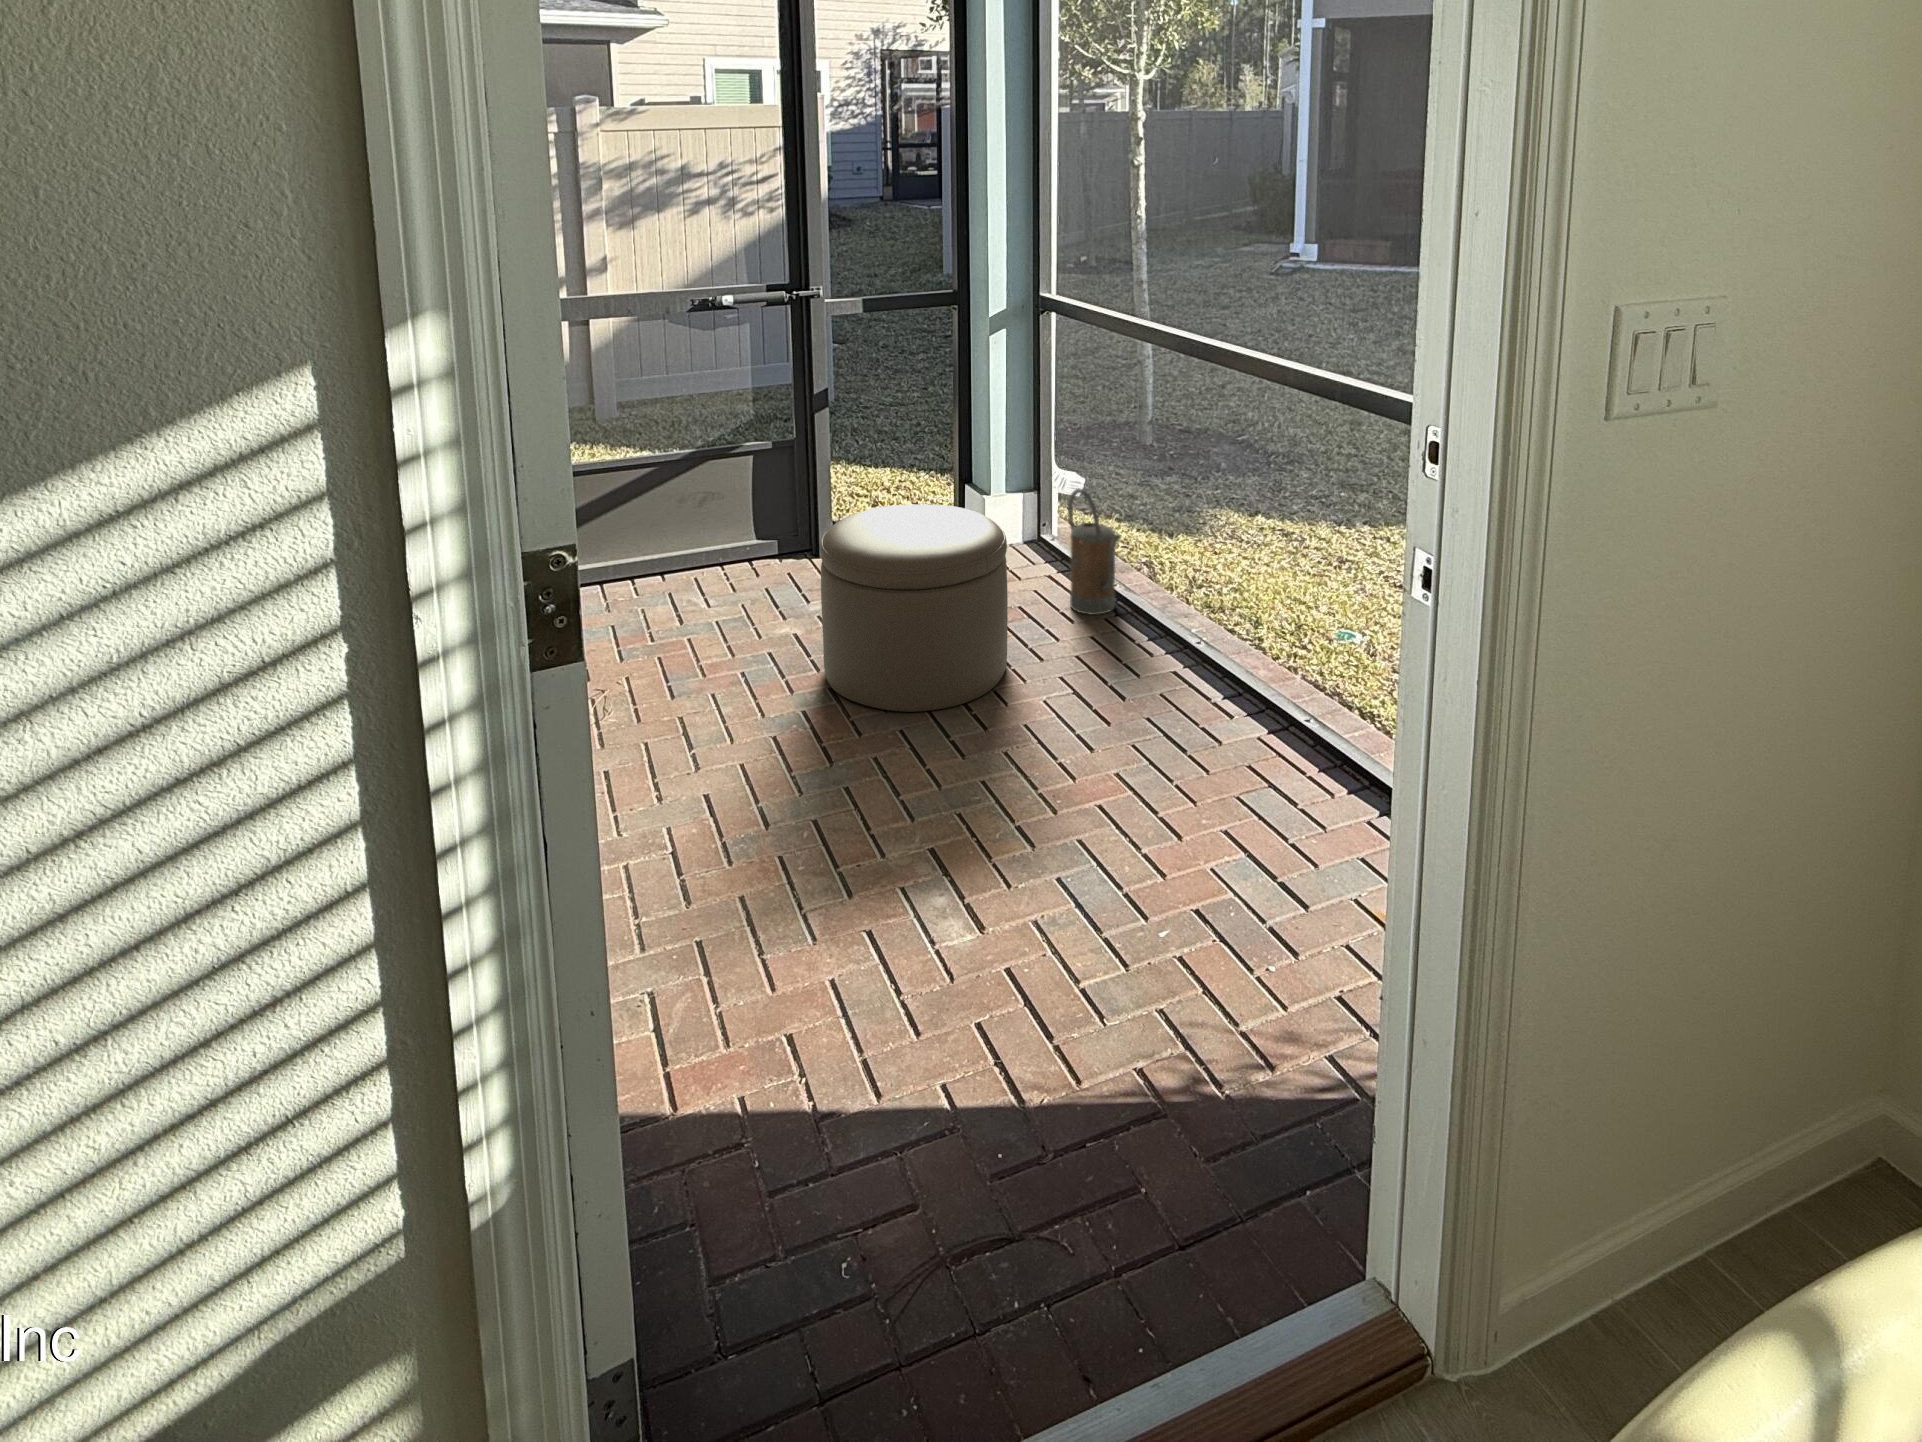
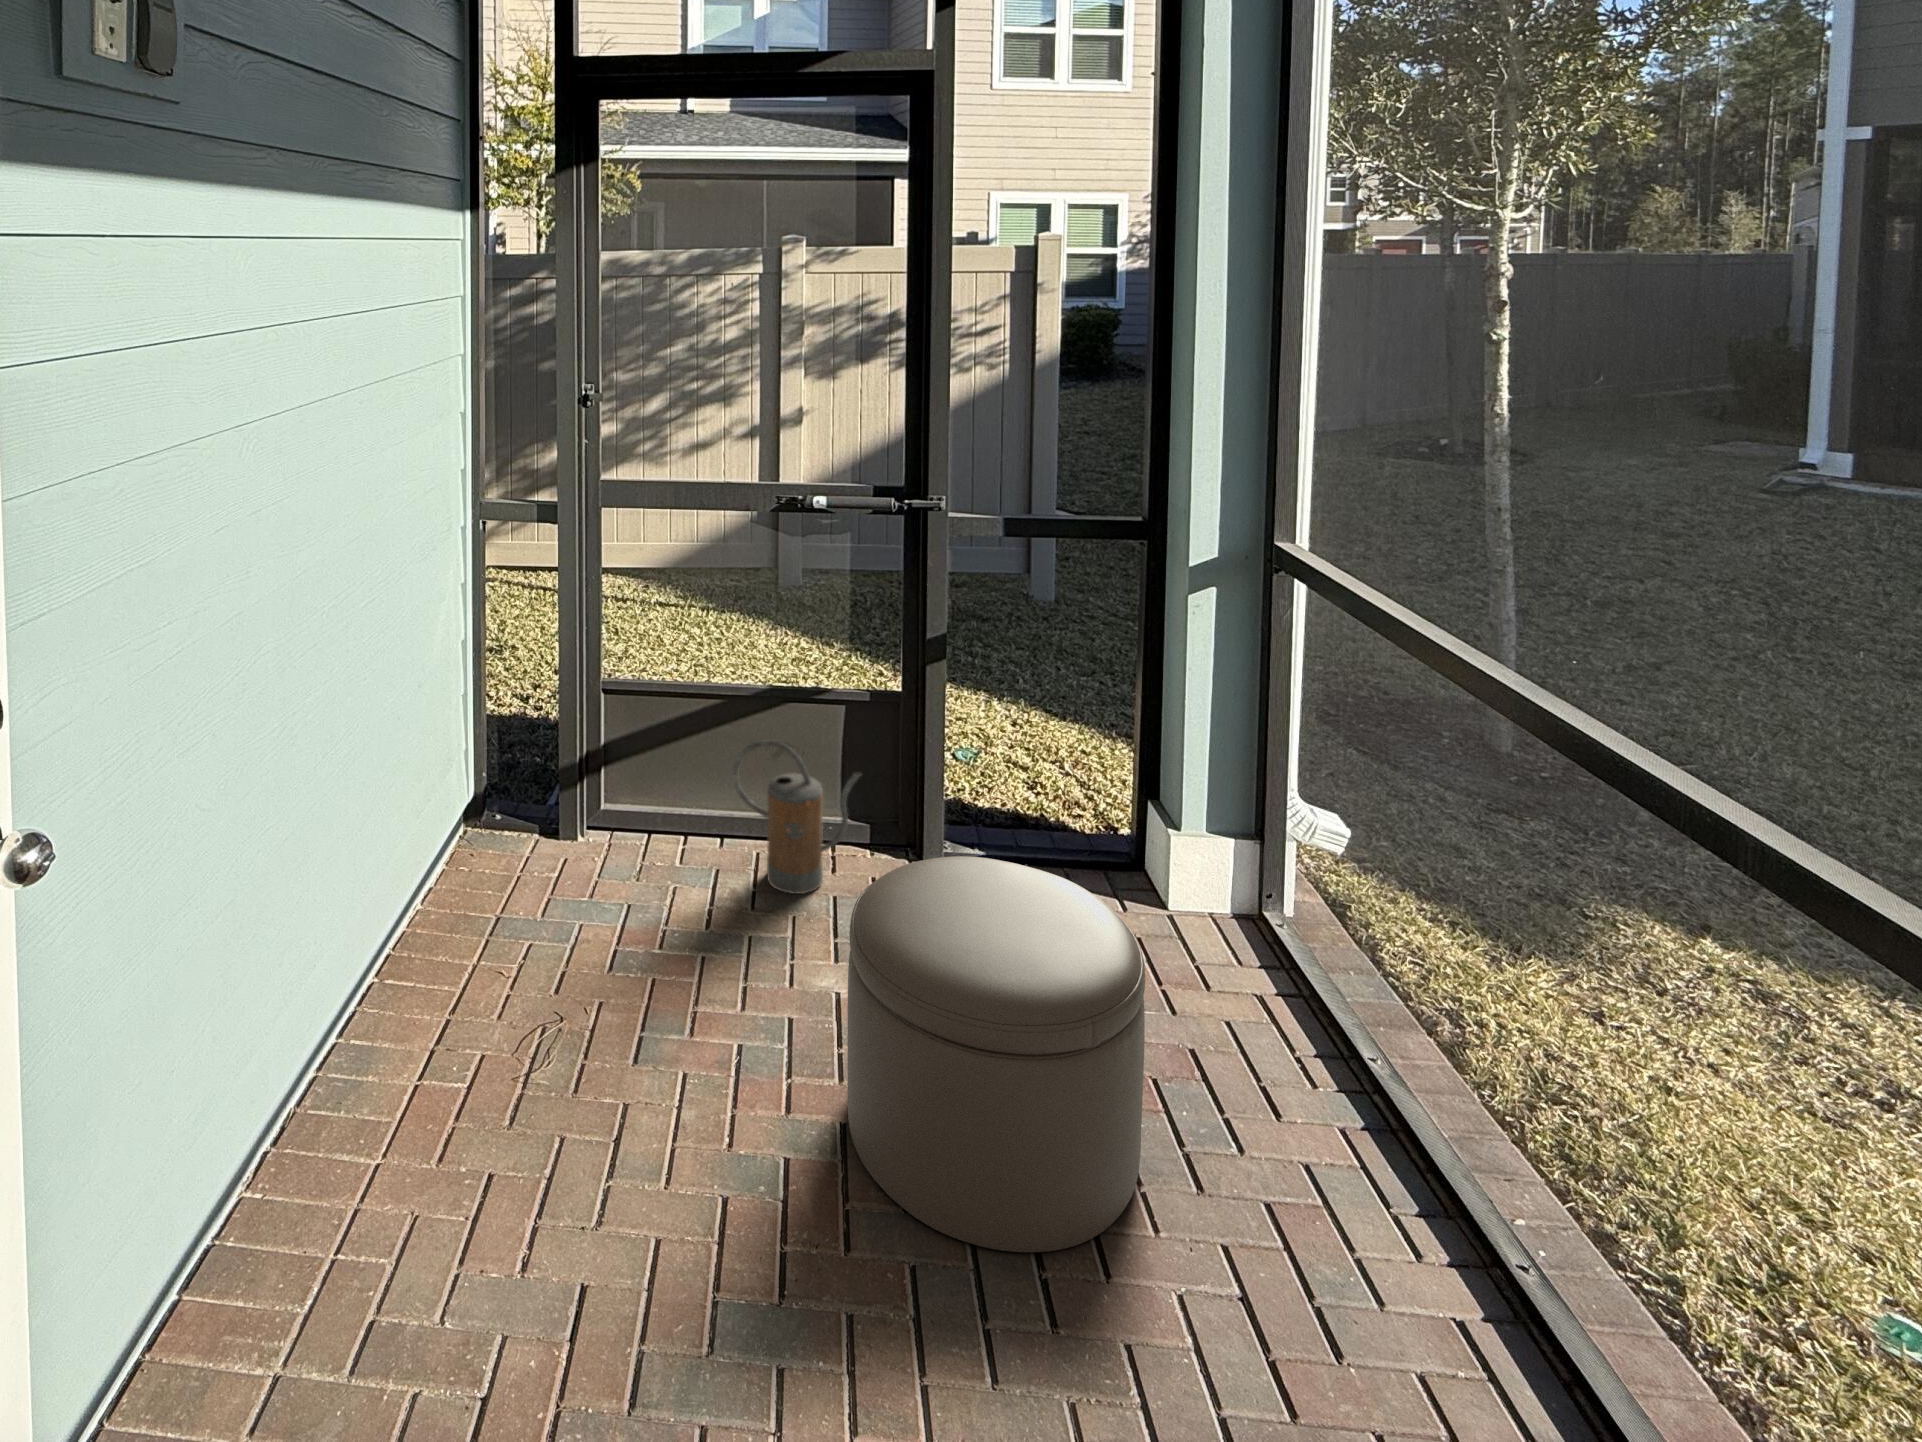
watering can: present [1068,489,1120,615] -> present [732,740,860,894]

